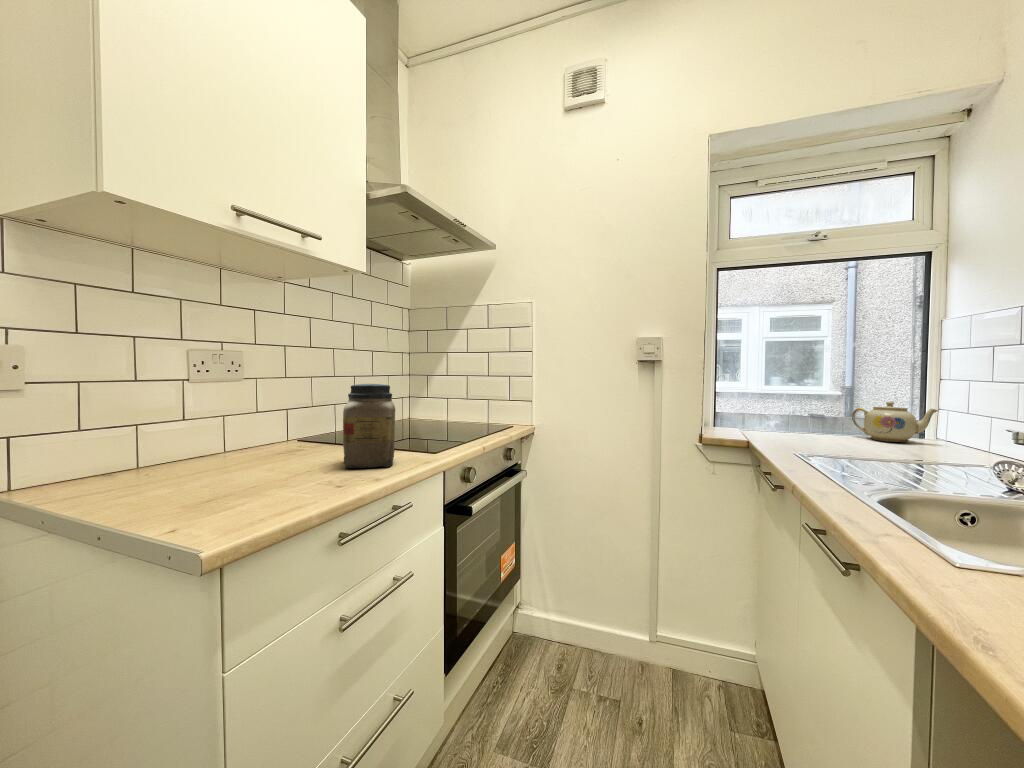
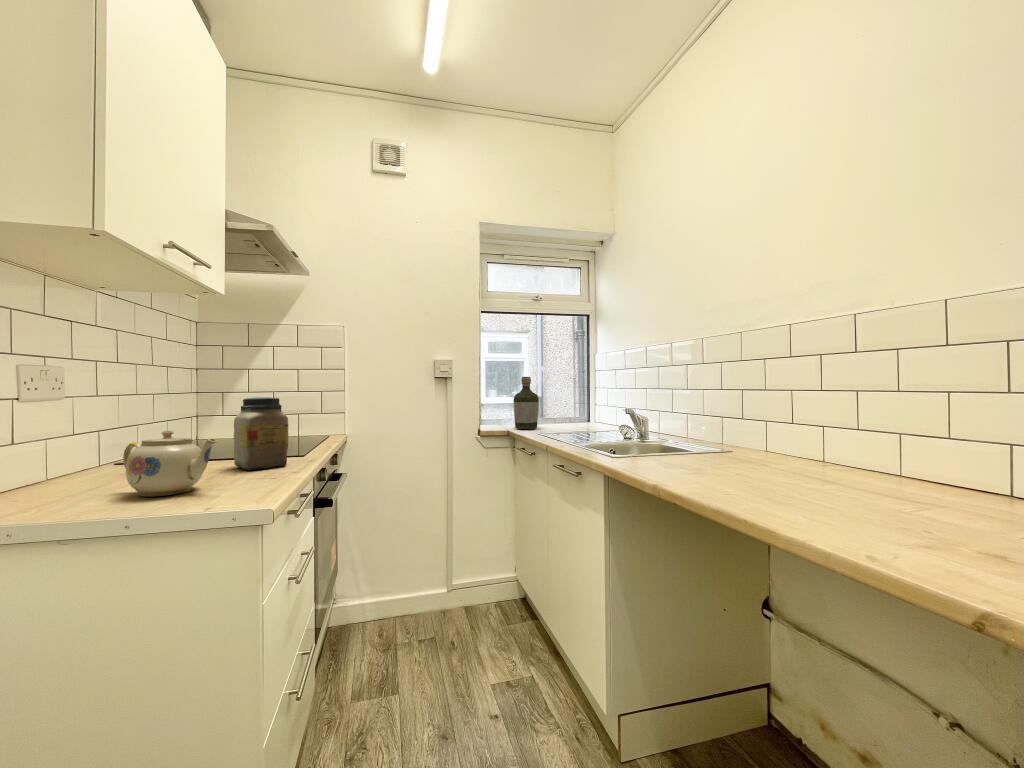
bottle: none [762,358,808,439] -> present [514,377,539,429]
teapot: present [852,402,938,442] -> present [123,431,217,496]

